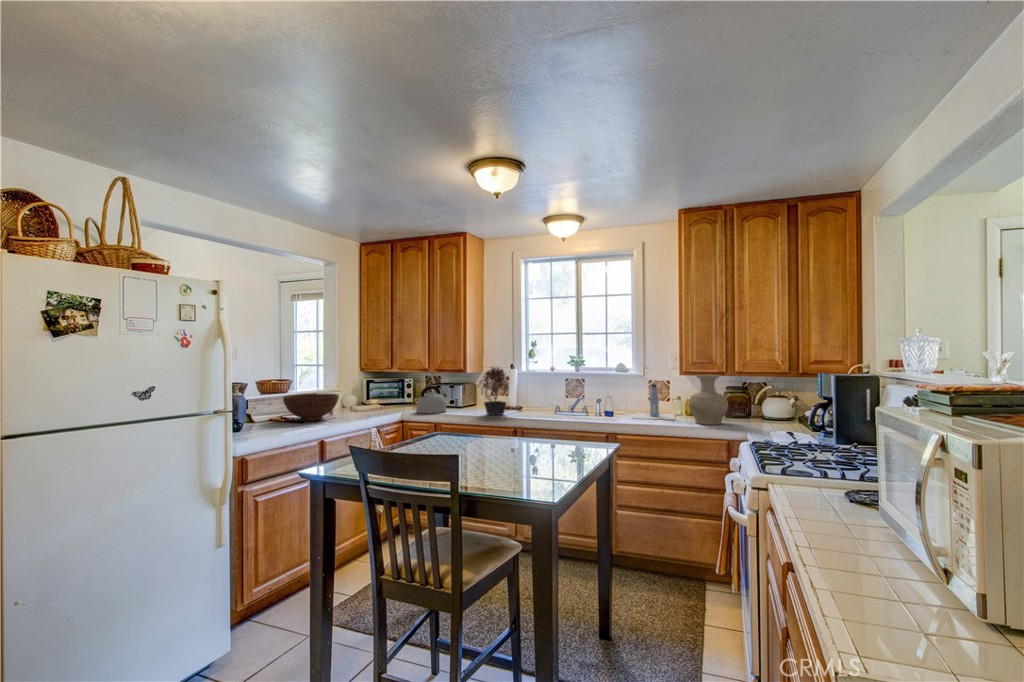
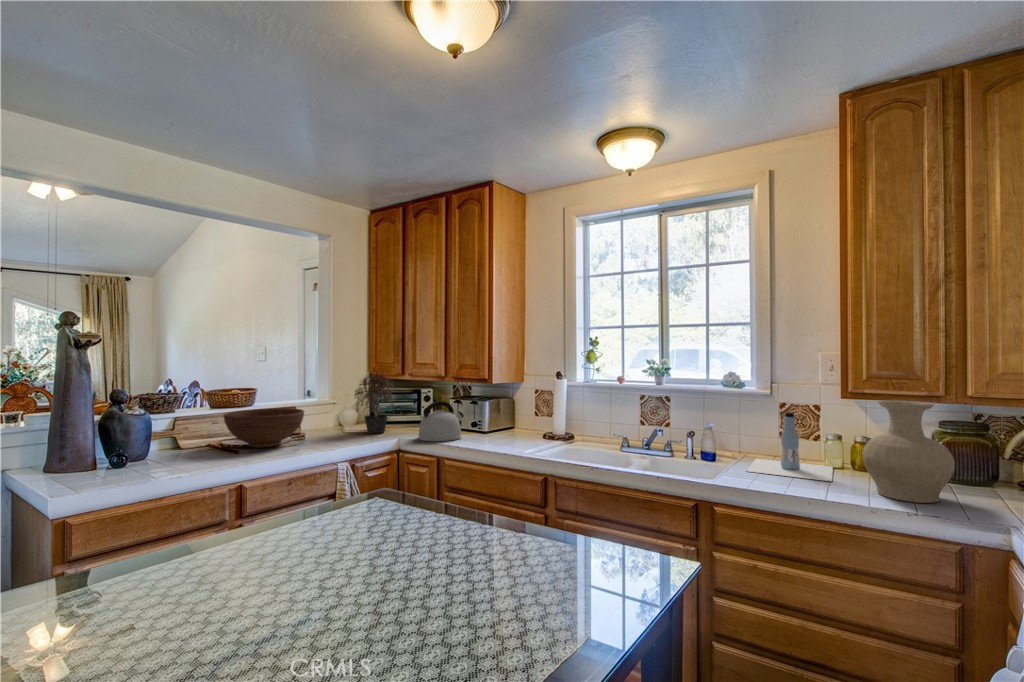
potted plant: present [479,367,509,415] -> present [355,372,395,433]

